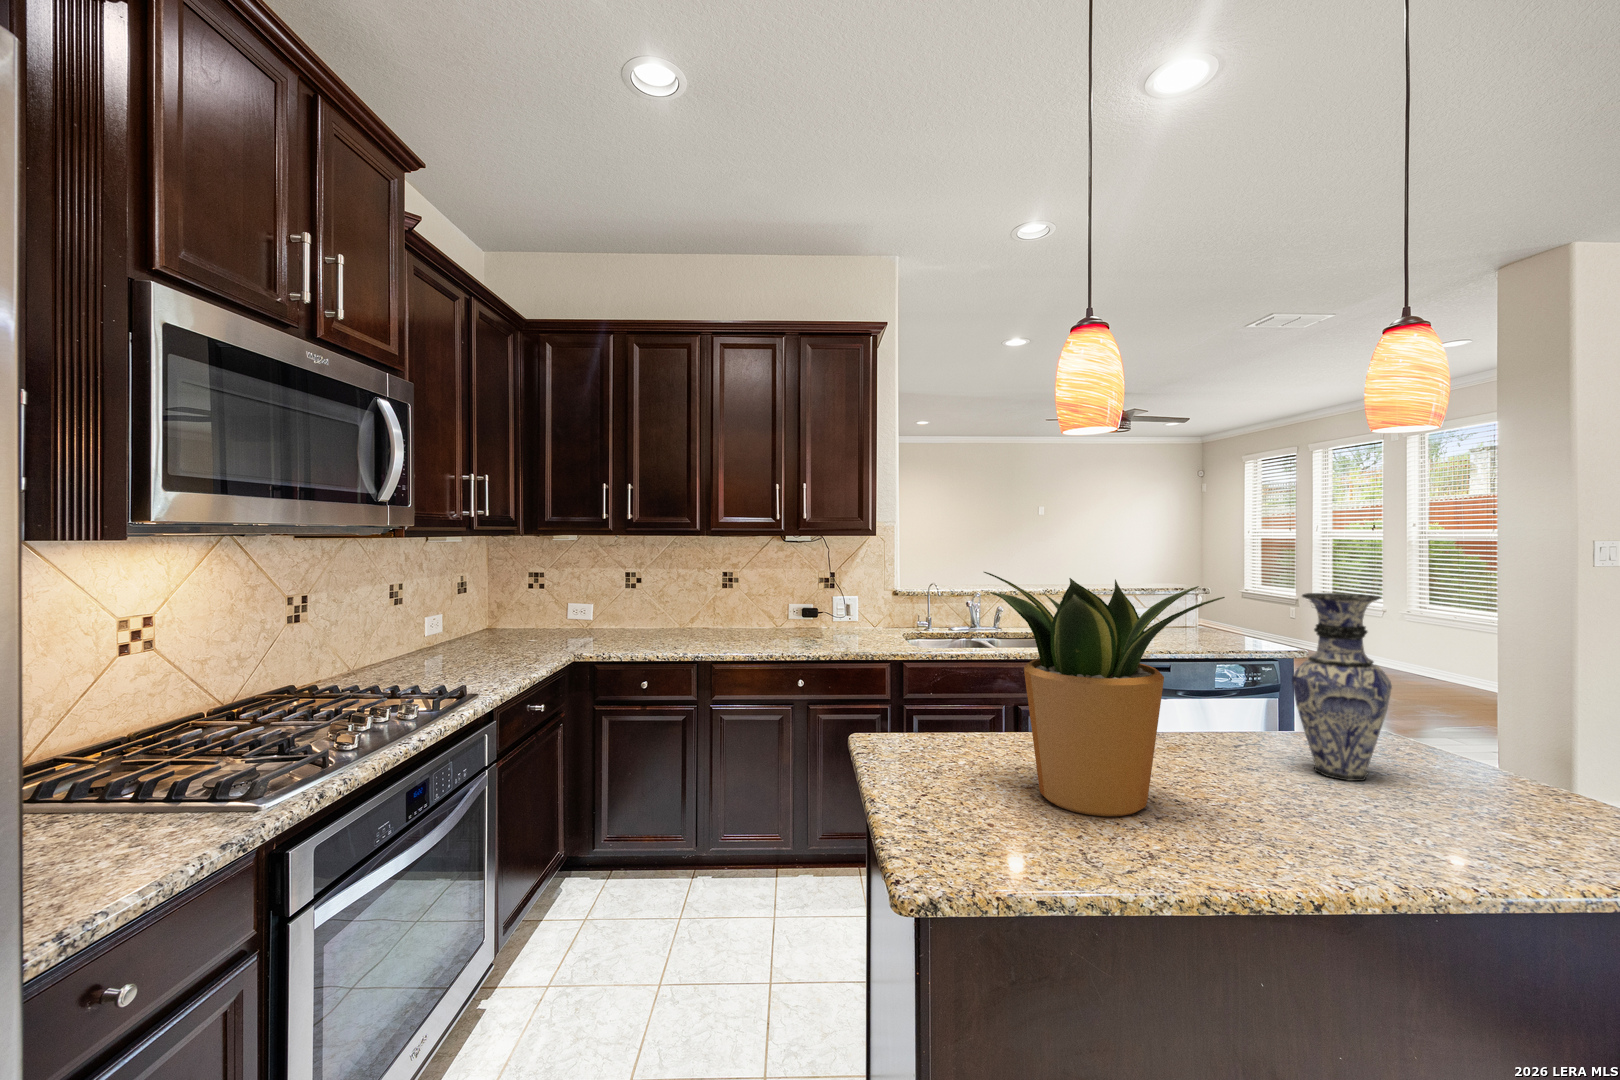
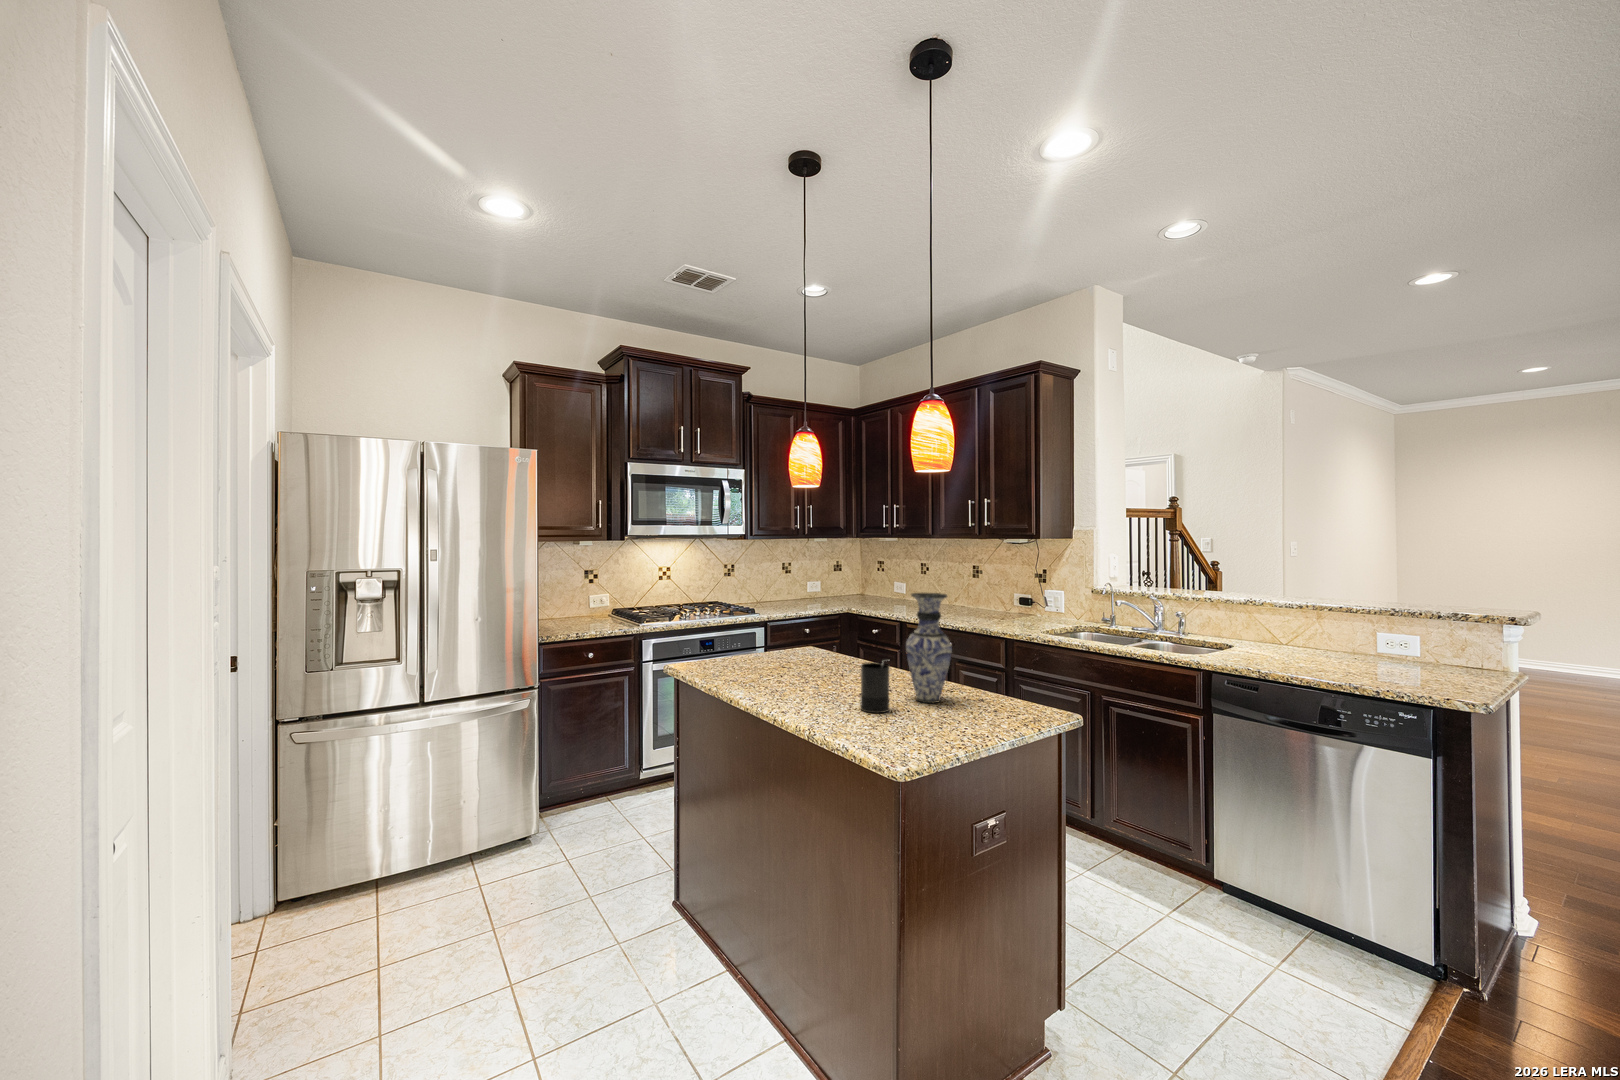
potted plant: present [984,572,1225,817] -> none [748,567,835,679]
candle: none [1414,718,1488,830] -> present [860,662,890,713]

